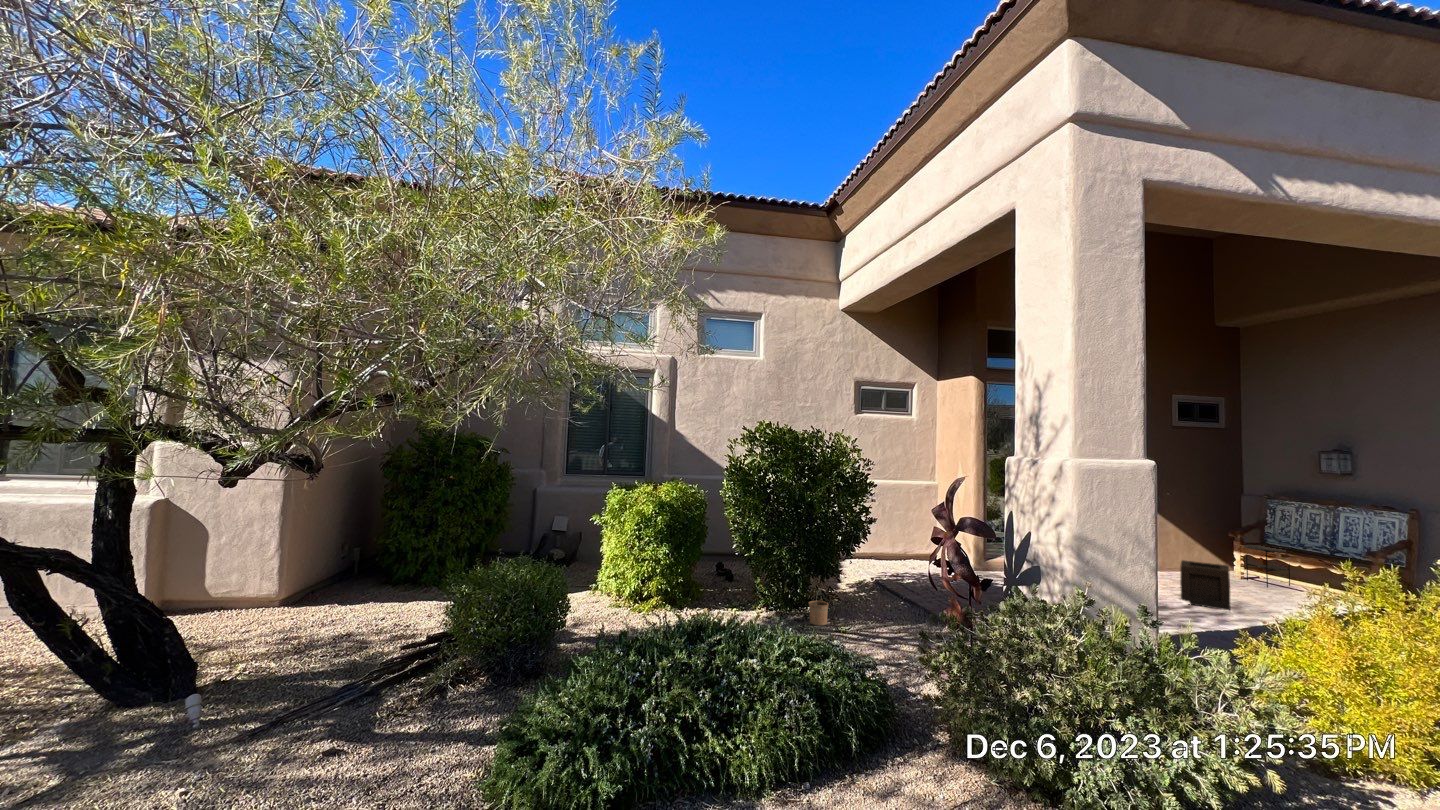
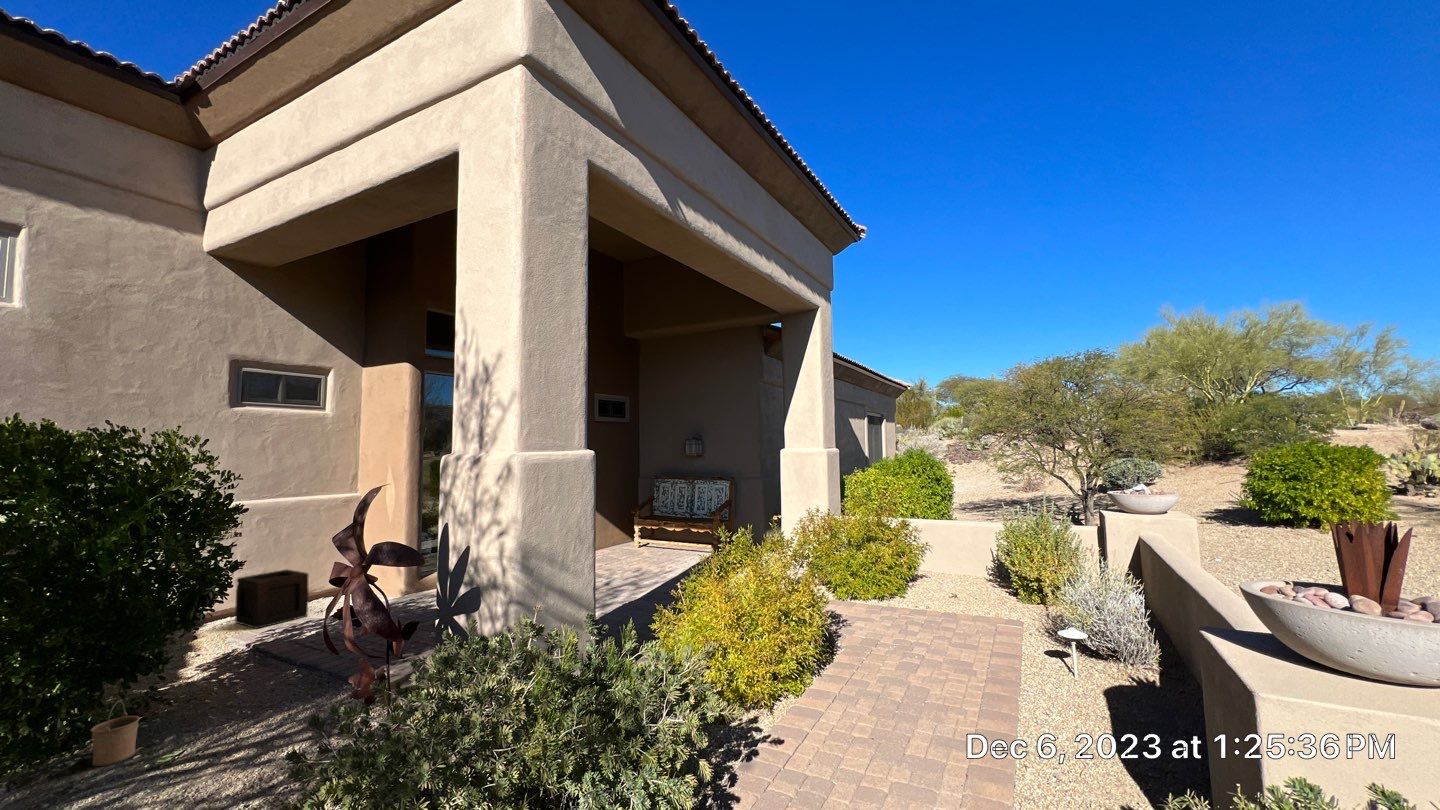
side table: present [1244,545,1290,588] -> none [639,517,668,551]
wooden crate: present [1180,560,1230,610] -> present [235,569,309,628]

